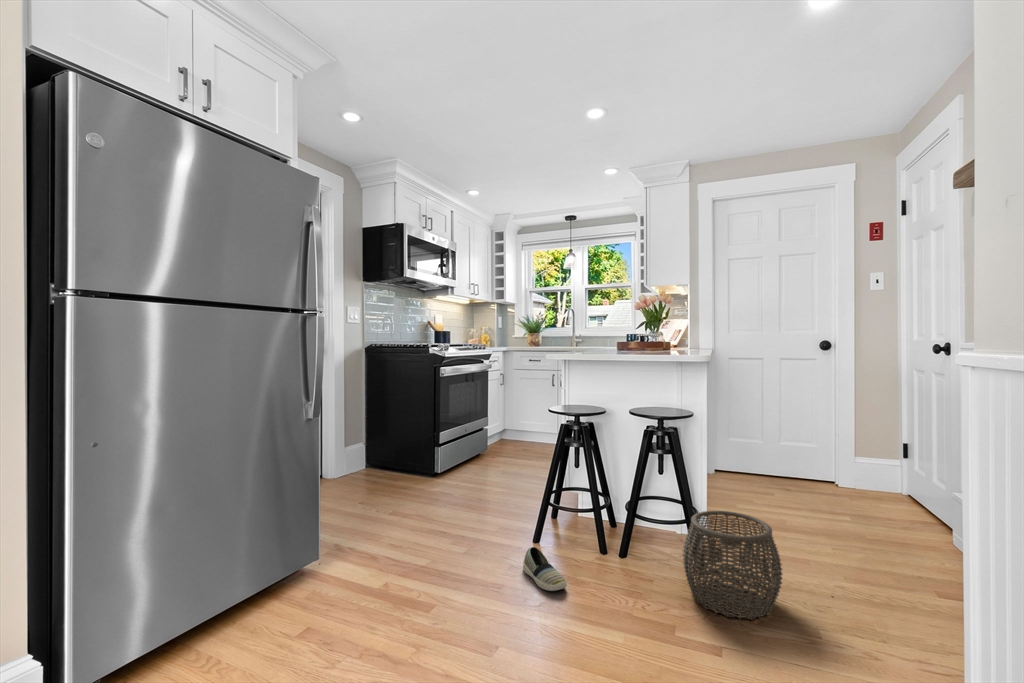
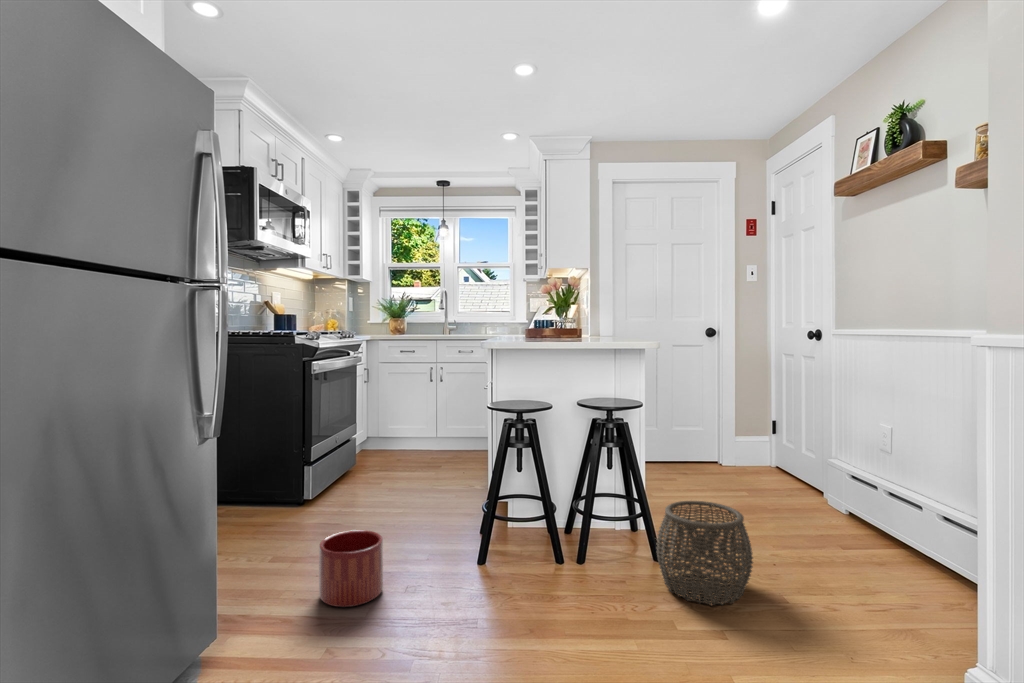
planter: none [400,501,449,560] -> present [319,530,383,607]
shoe: present [523,547,567,591] -> none [485,567,548,614]

